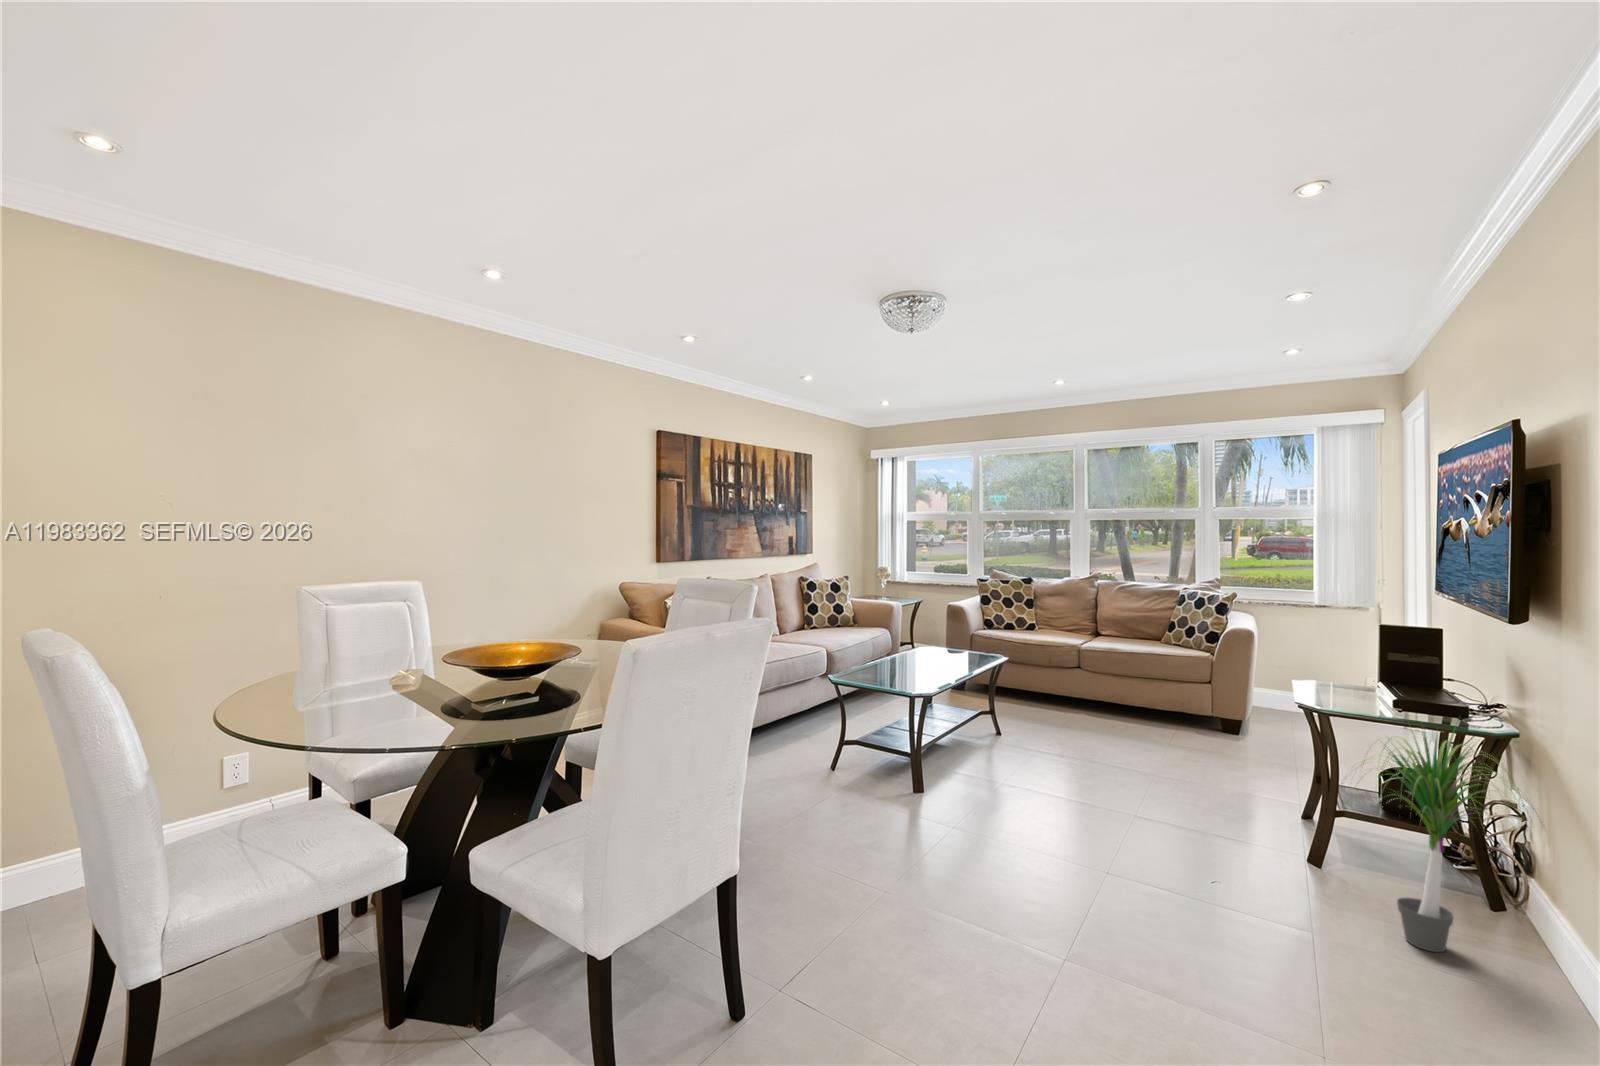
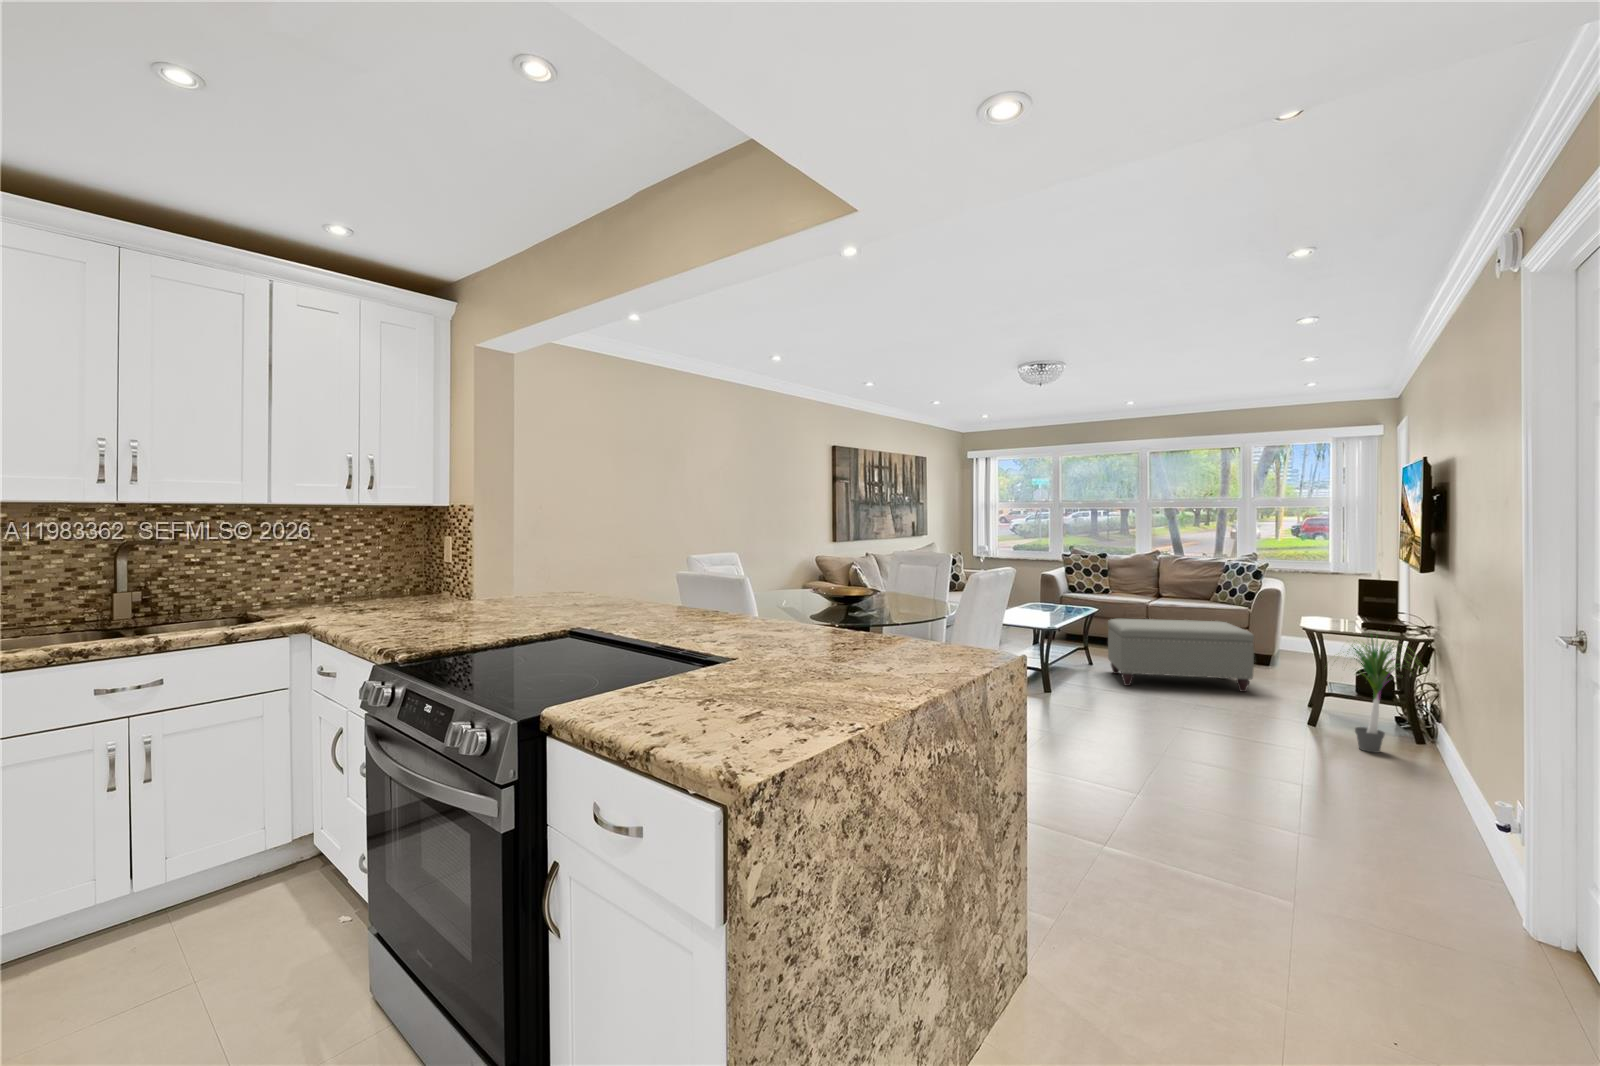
ottoman: none [1014,674,1220,792] -> present [1108,619,1254,692]

